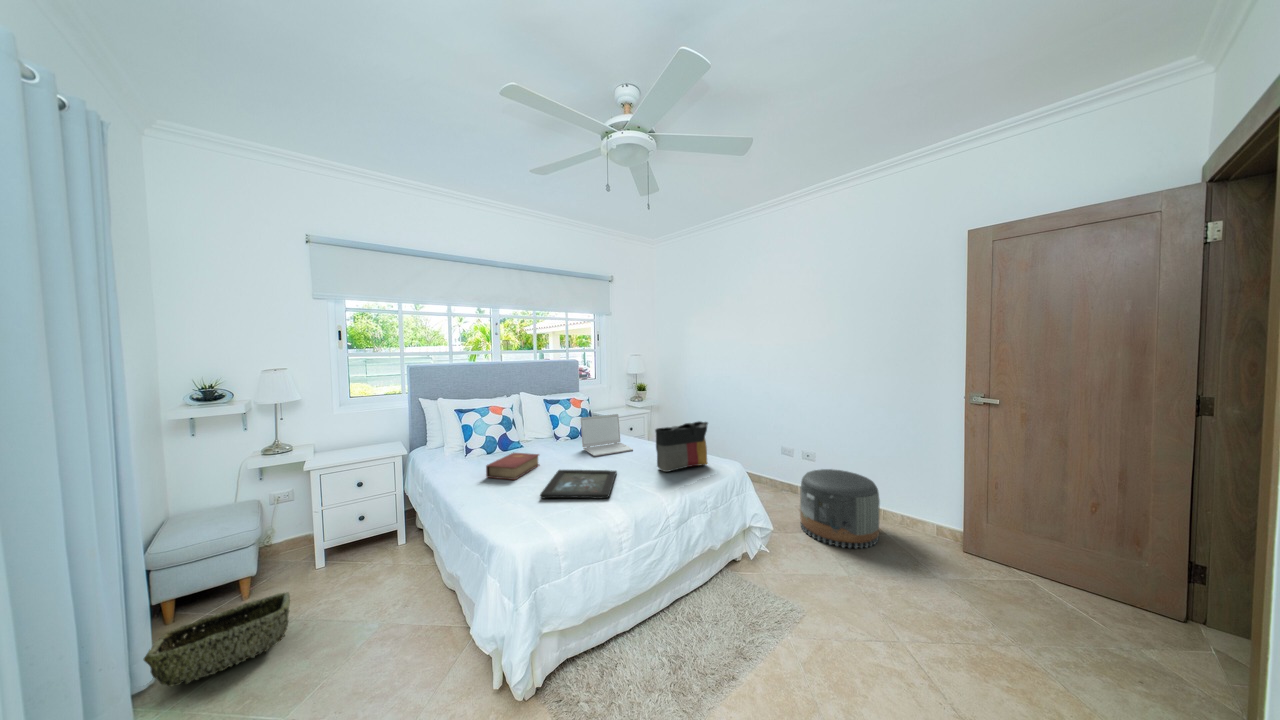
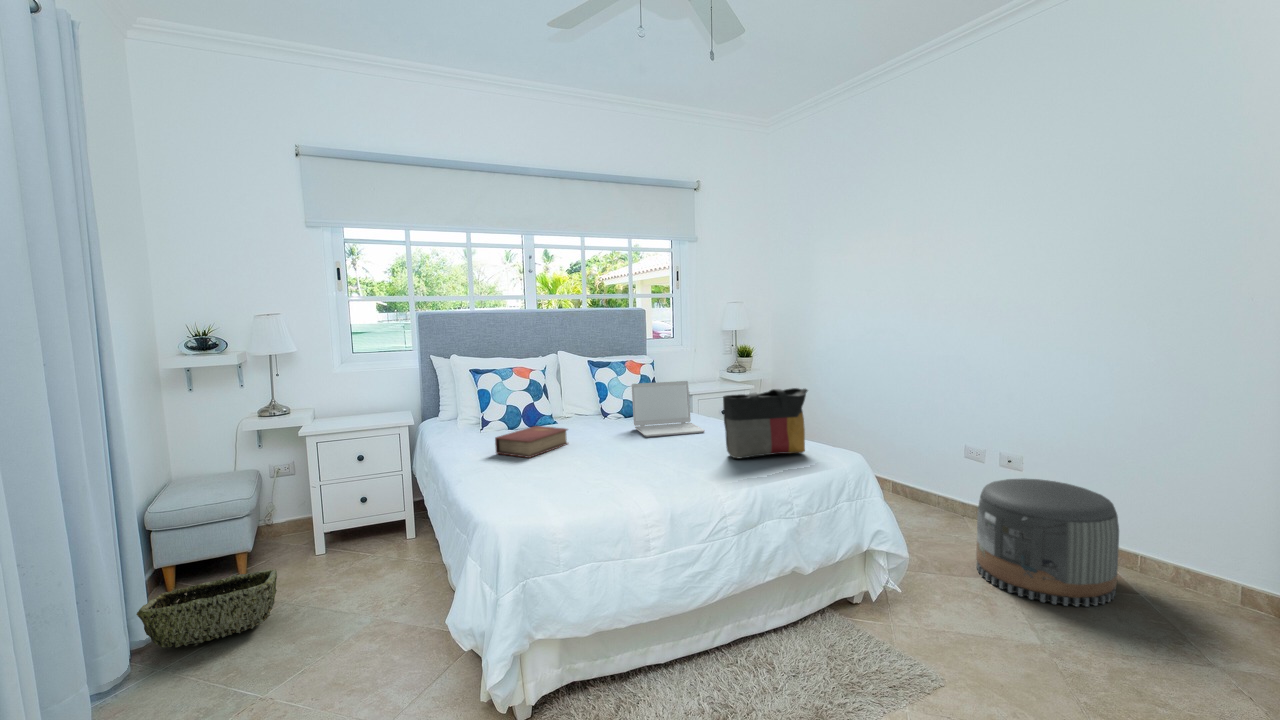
tray: present [540,470,617,499] -> none [551,449,667,483]

